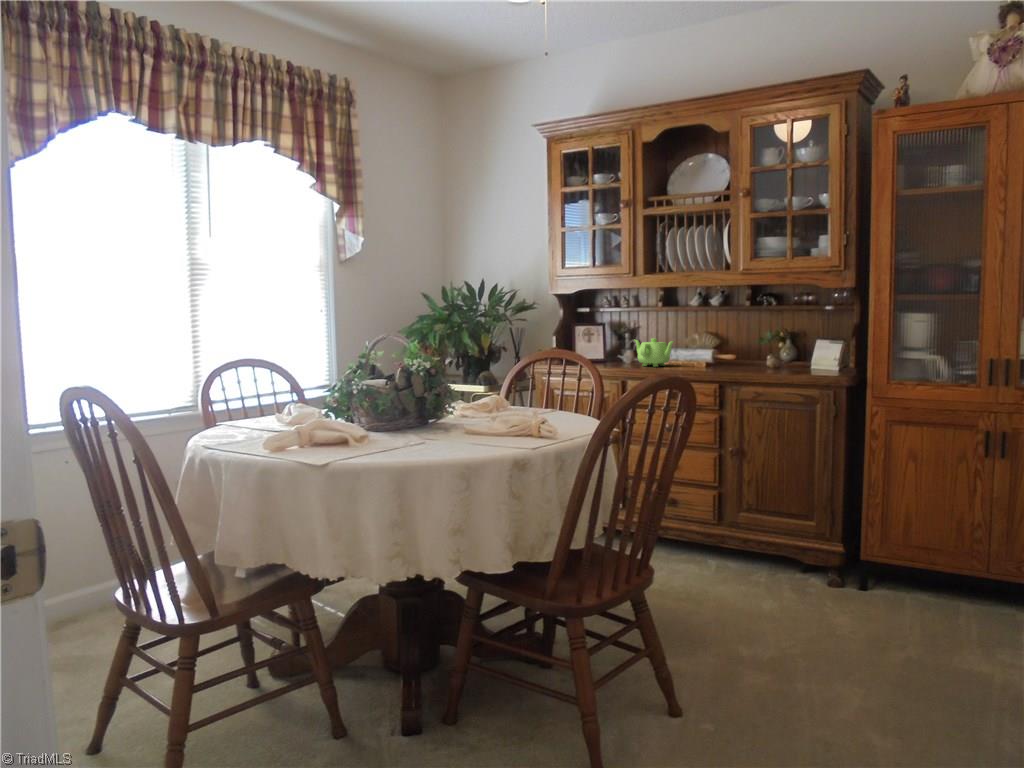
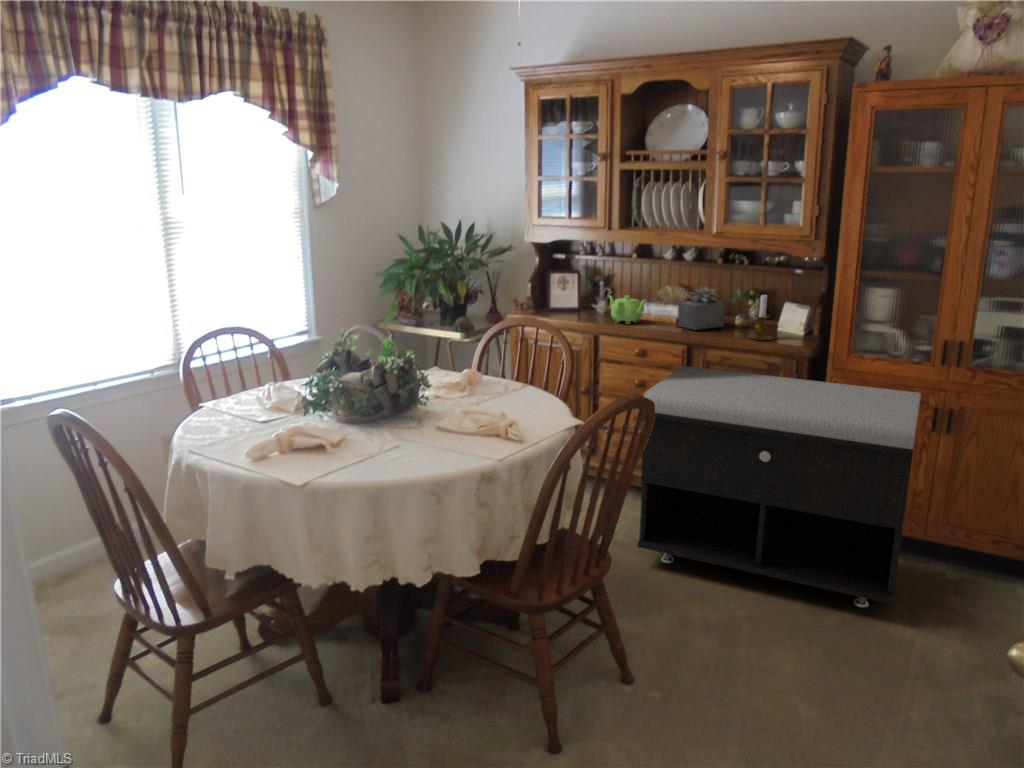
succulent plant: none [706,326,755,368] -> present [678,288,724,330]
candlestick: none [780,328,808,373] -> present [748,295,774,340]
storage bench: none [676,401,973,645] -> present [637,366,921,608]

